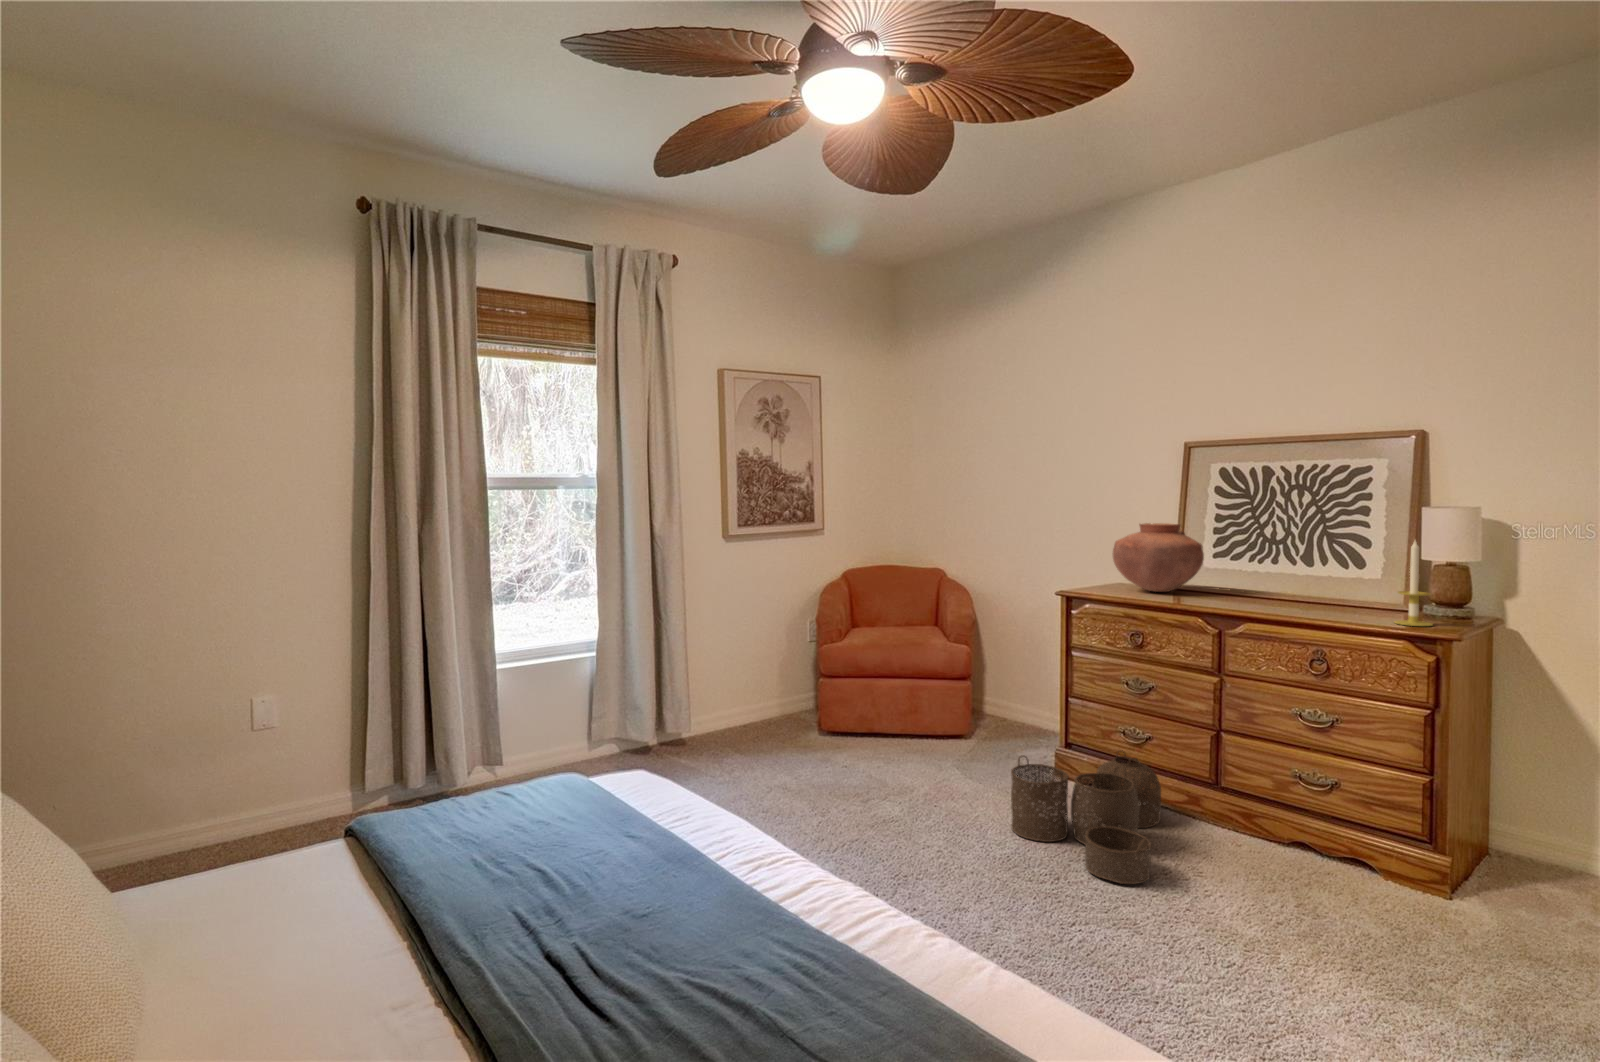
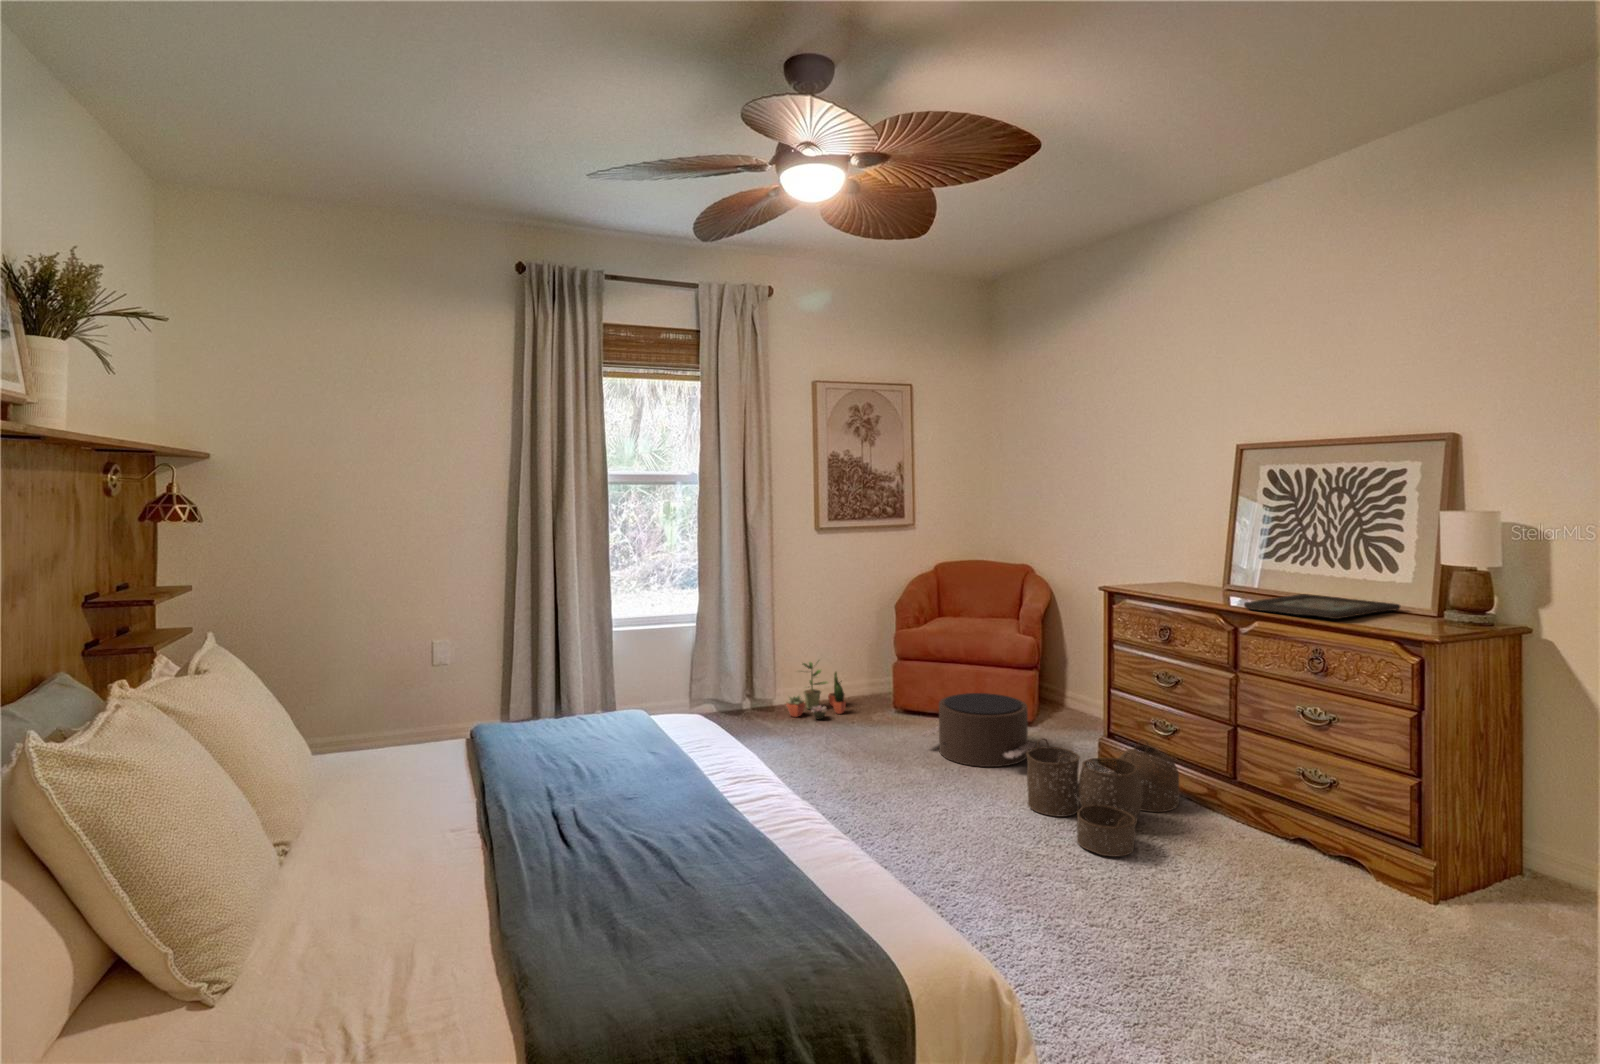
vase: present [1113,523,1204,592] -> none [1155,524,1246,591]
candle: present [1395,541,1433,626] -> none [1392,546,1431,633]
decorative tray: none [1228,592,1371,615] -> present [1244,594,1401,619]
potted plant: none [695,676,764,747] -> present [786,662,846,719]
pouf: none [865,708,994,790] -> present [920,693,1037,767]

